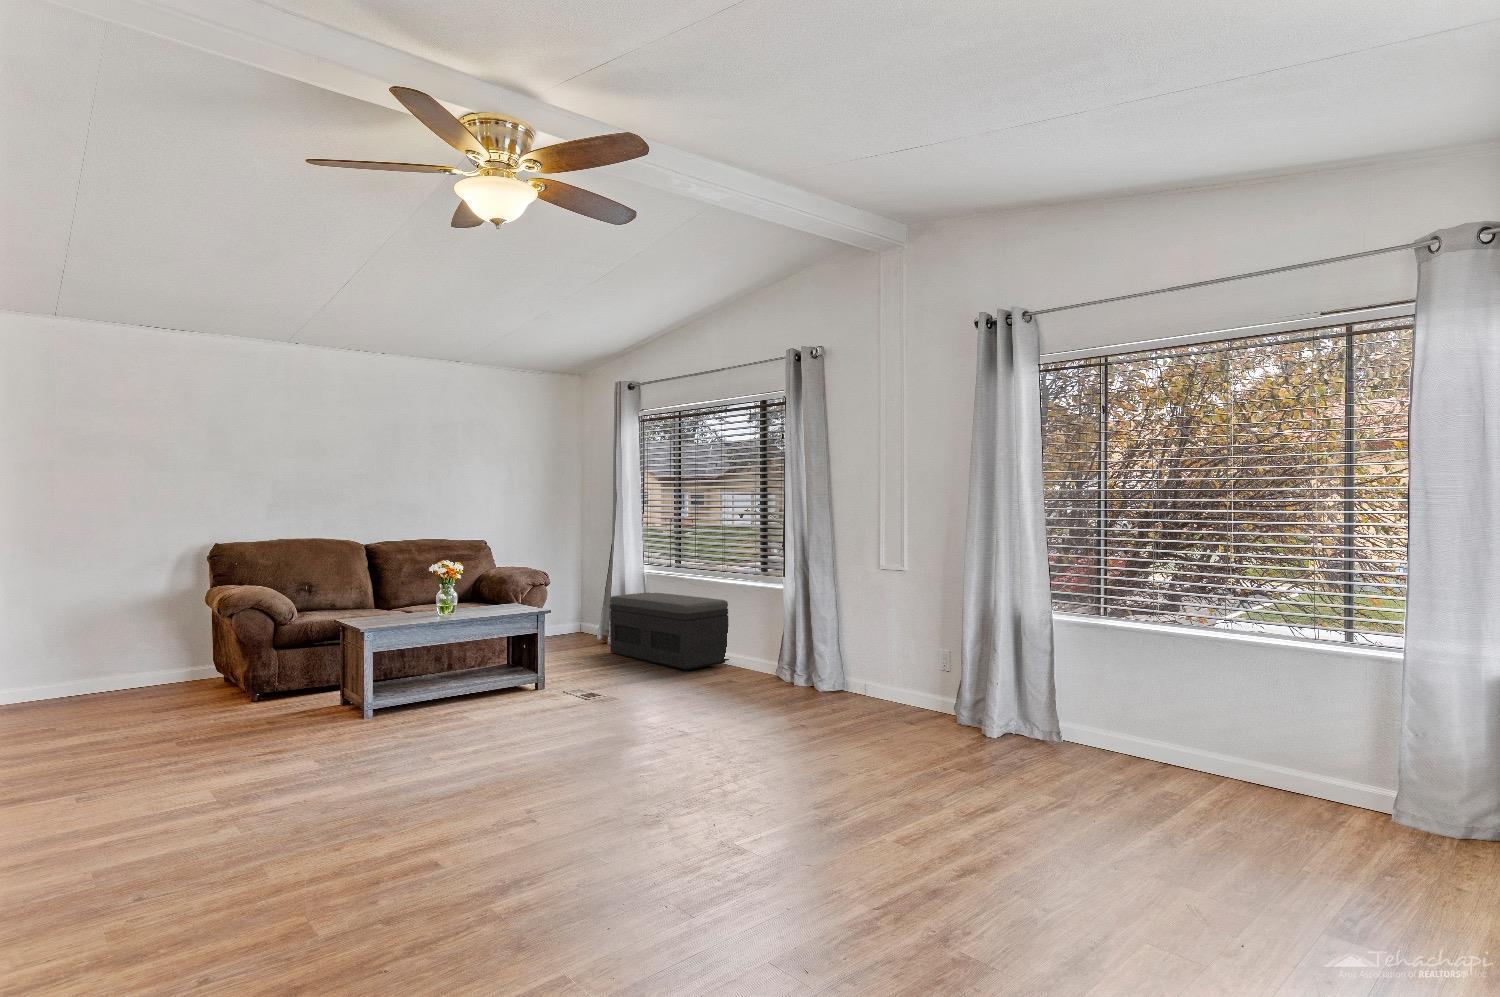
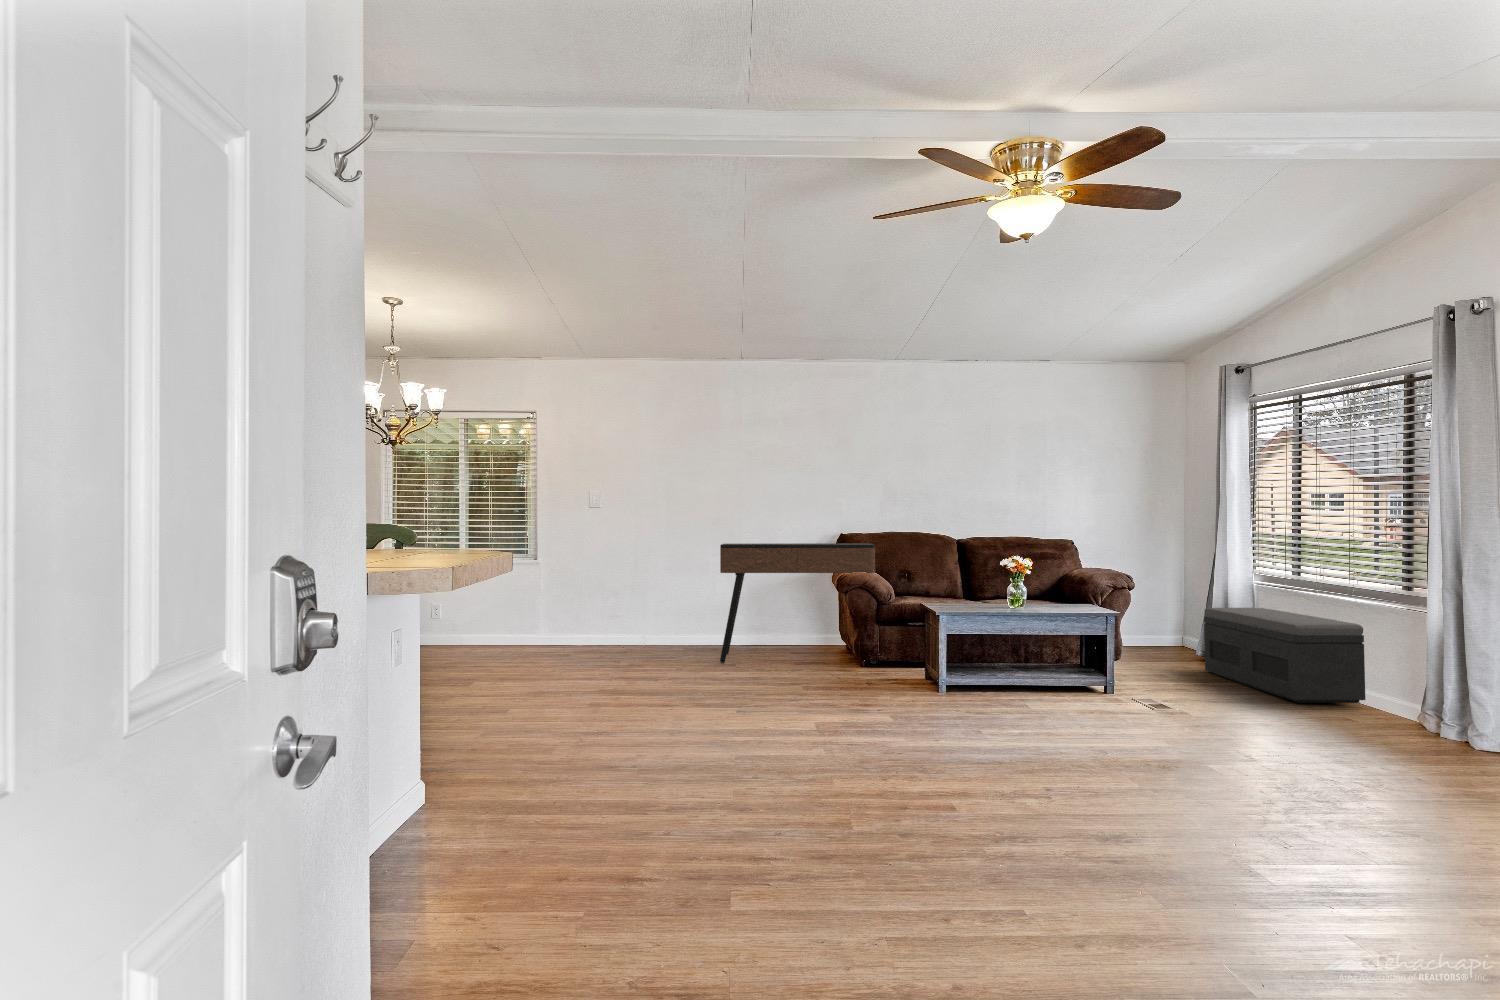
console table: none [8,552,271,736] -> present [720,543,876,664]

